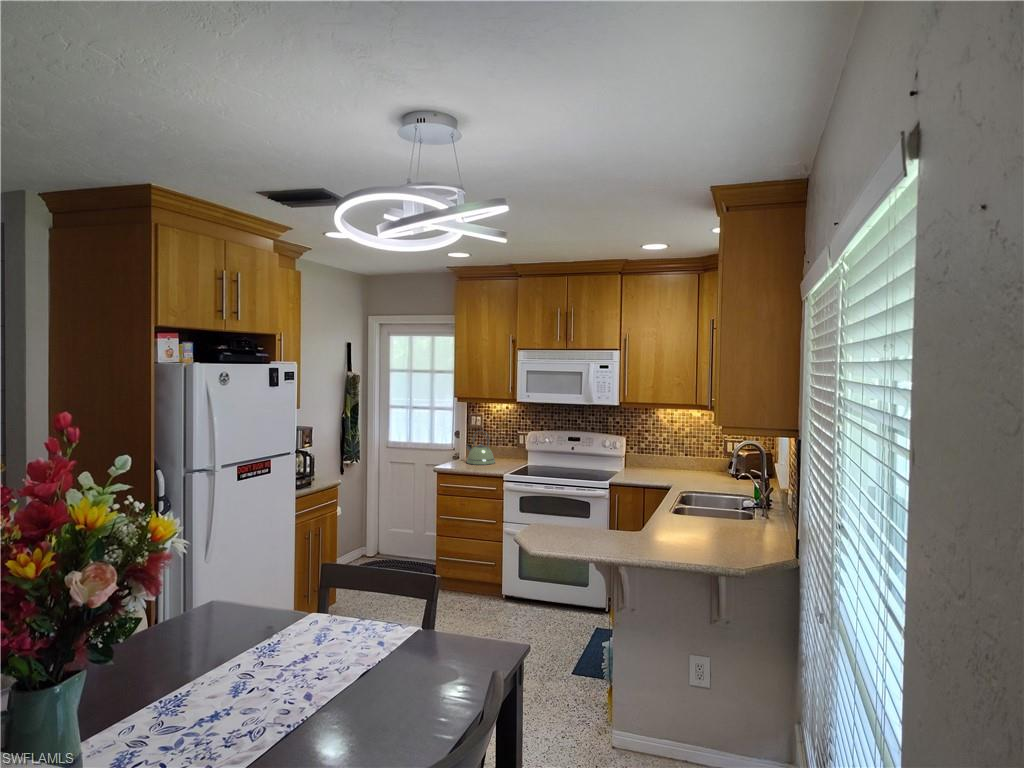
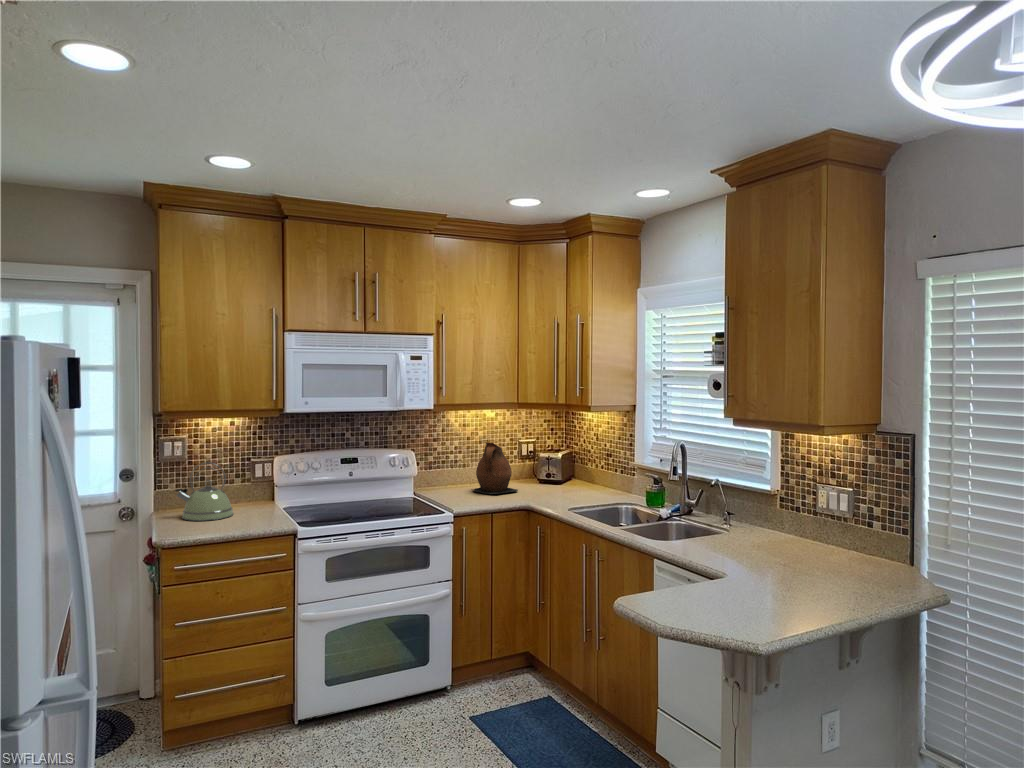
ceramic pitcher: none [657,436,692,480] -> present [473,442,518,494]

